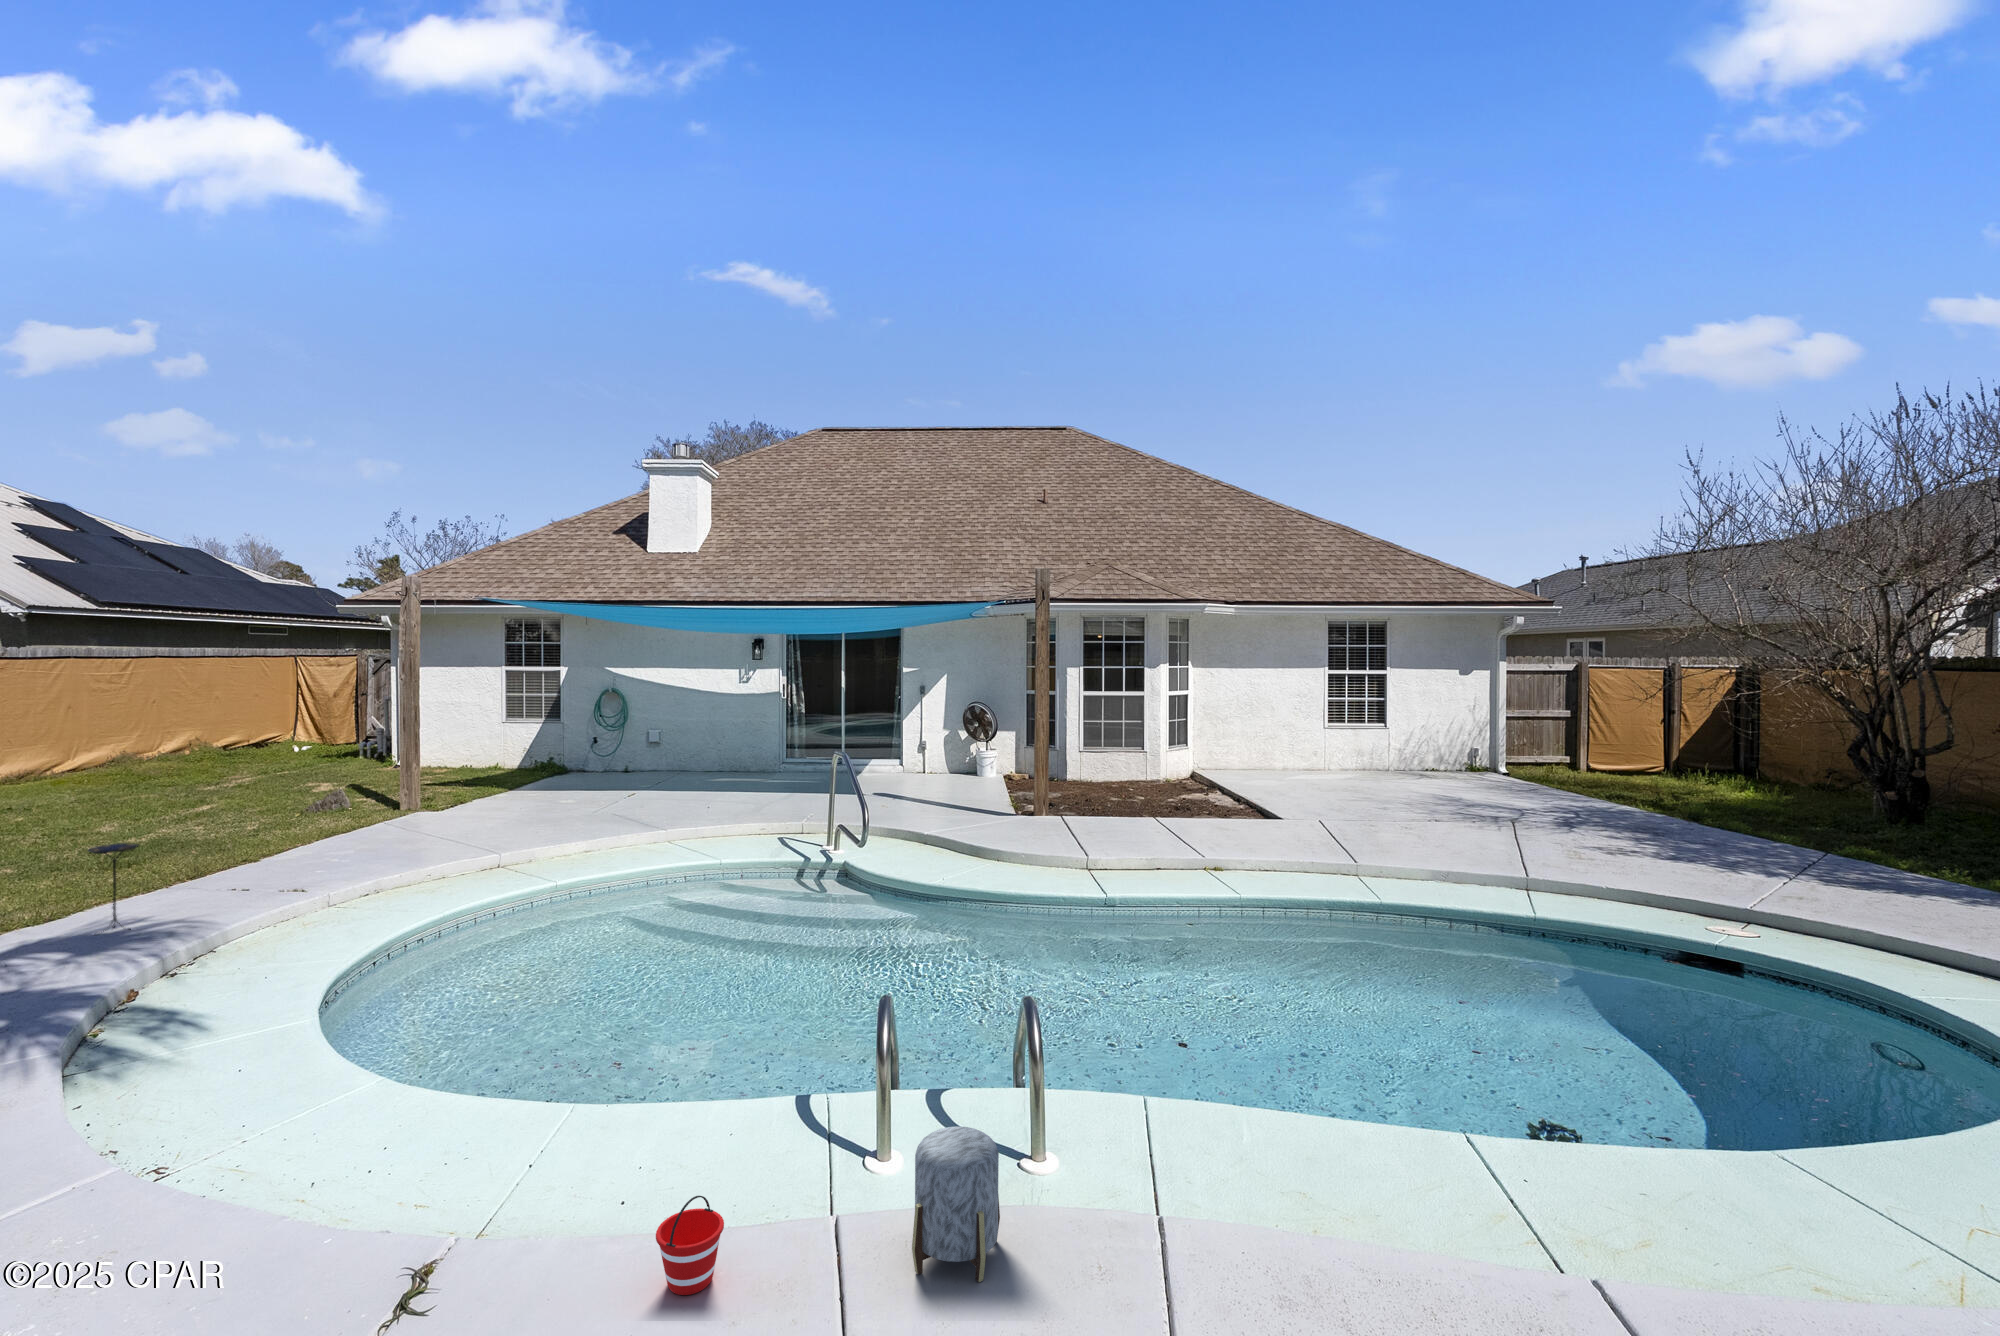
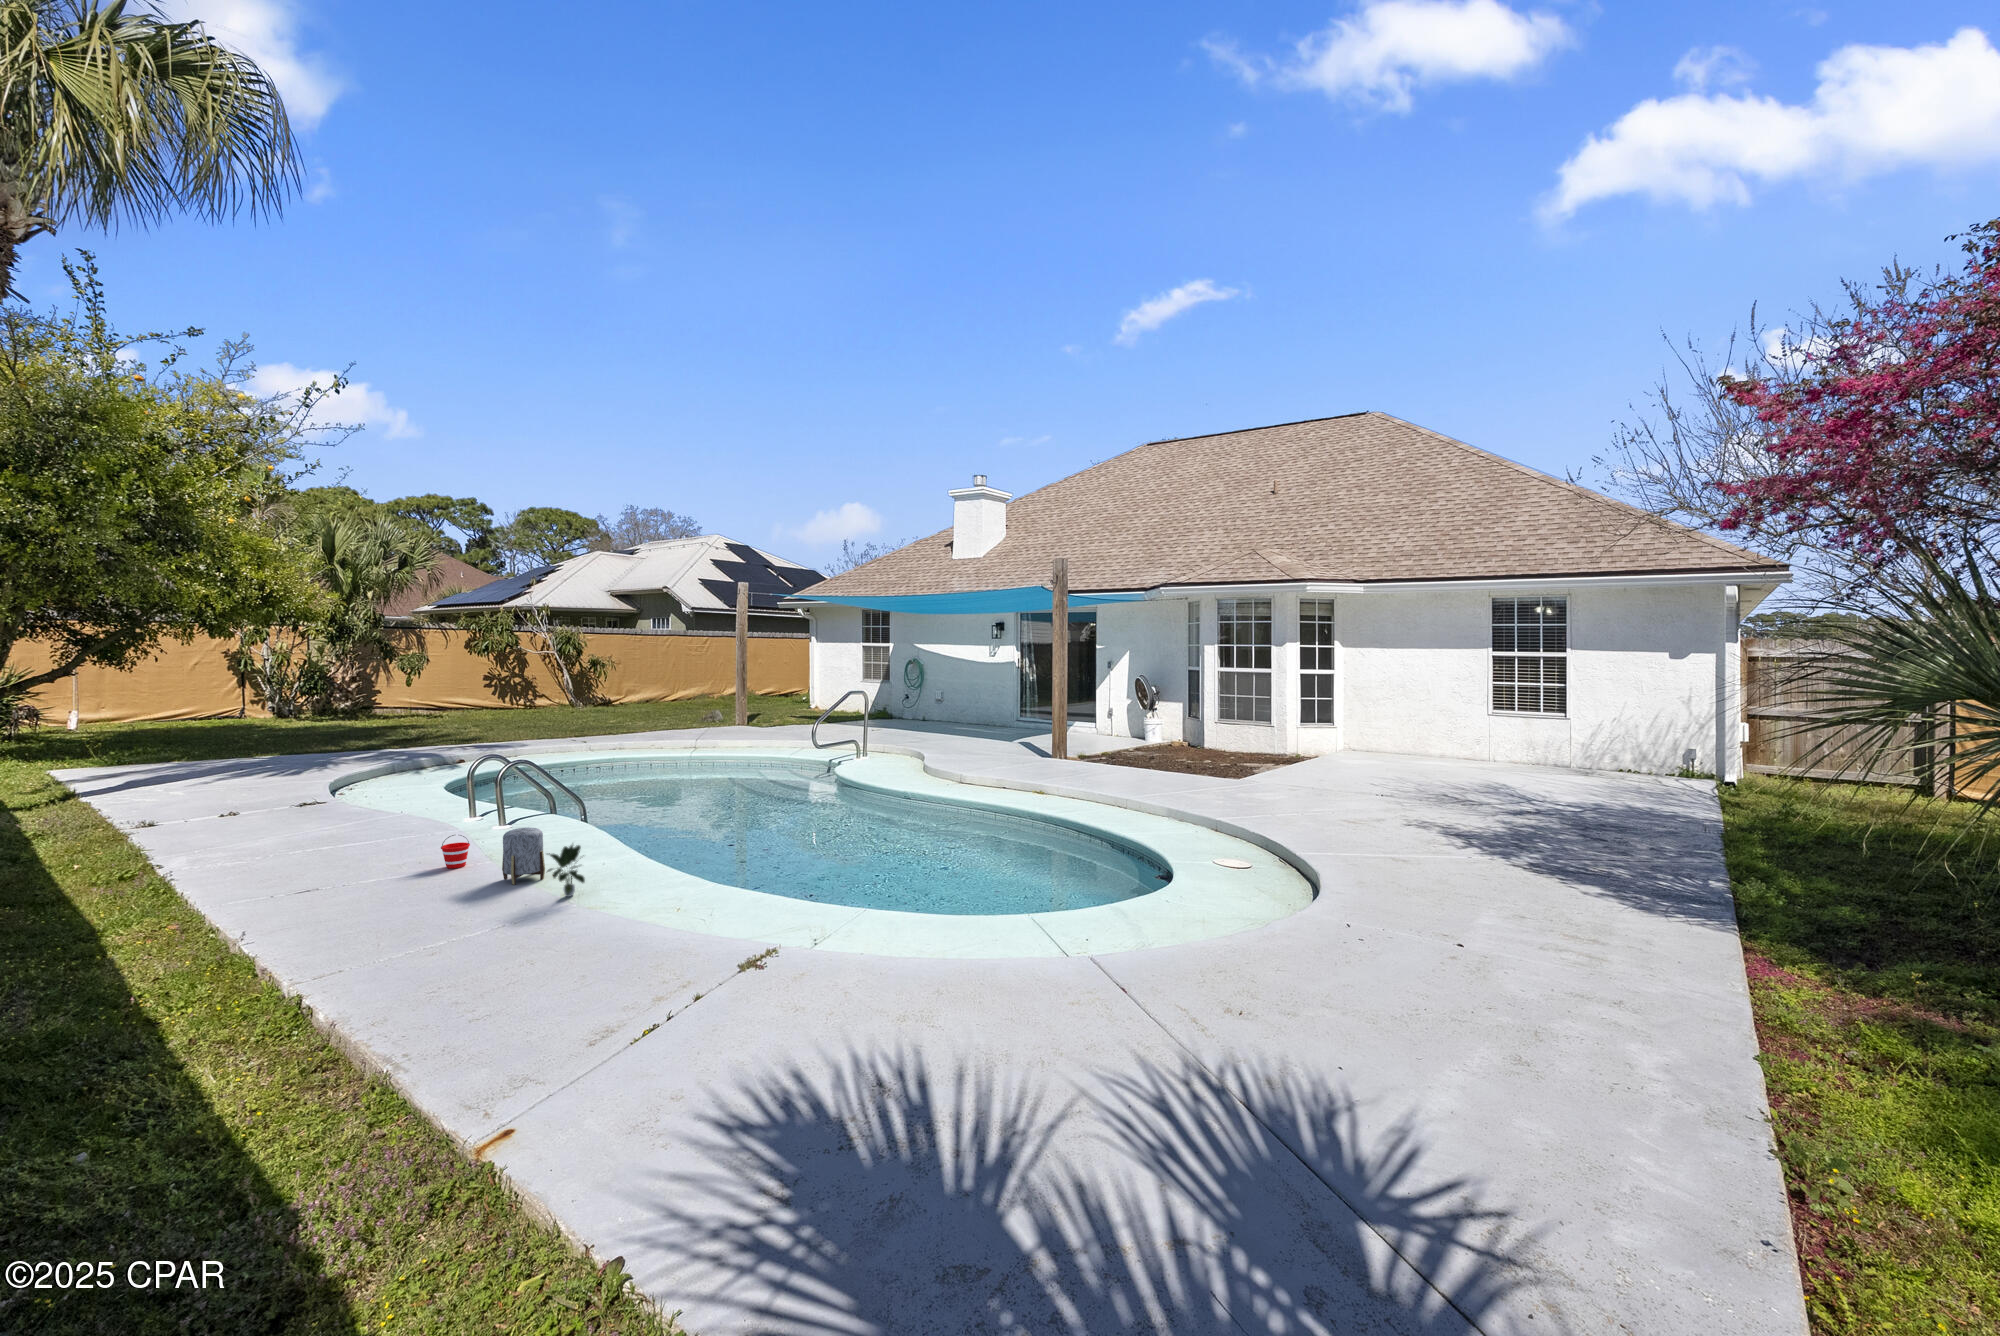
side table: present [89,843,139,927] -> none [537,720,557,760]
potted plant: none [1136,1141,1225,1269] -> present [548,845,585,897]

